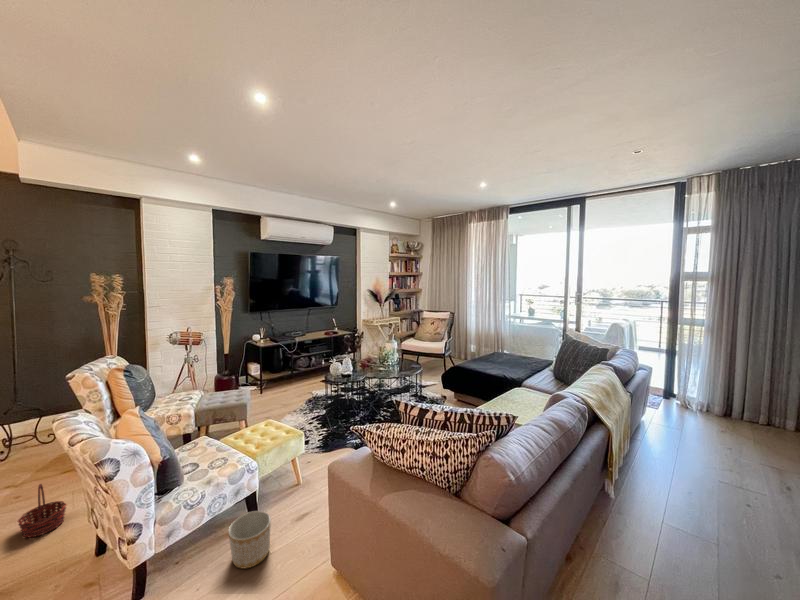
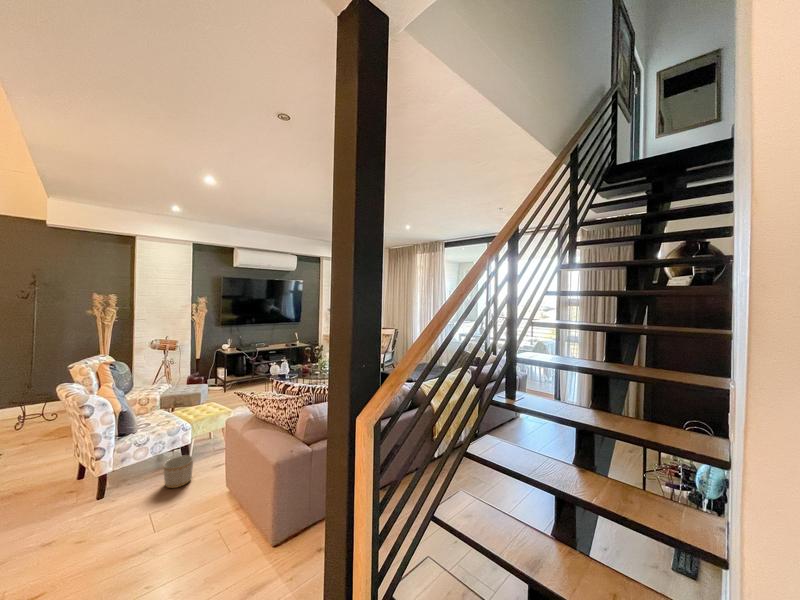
basket: present [18,484,67,538] -> none [28,436,62,471]

